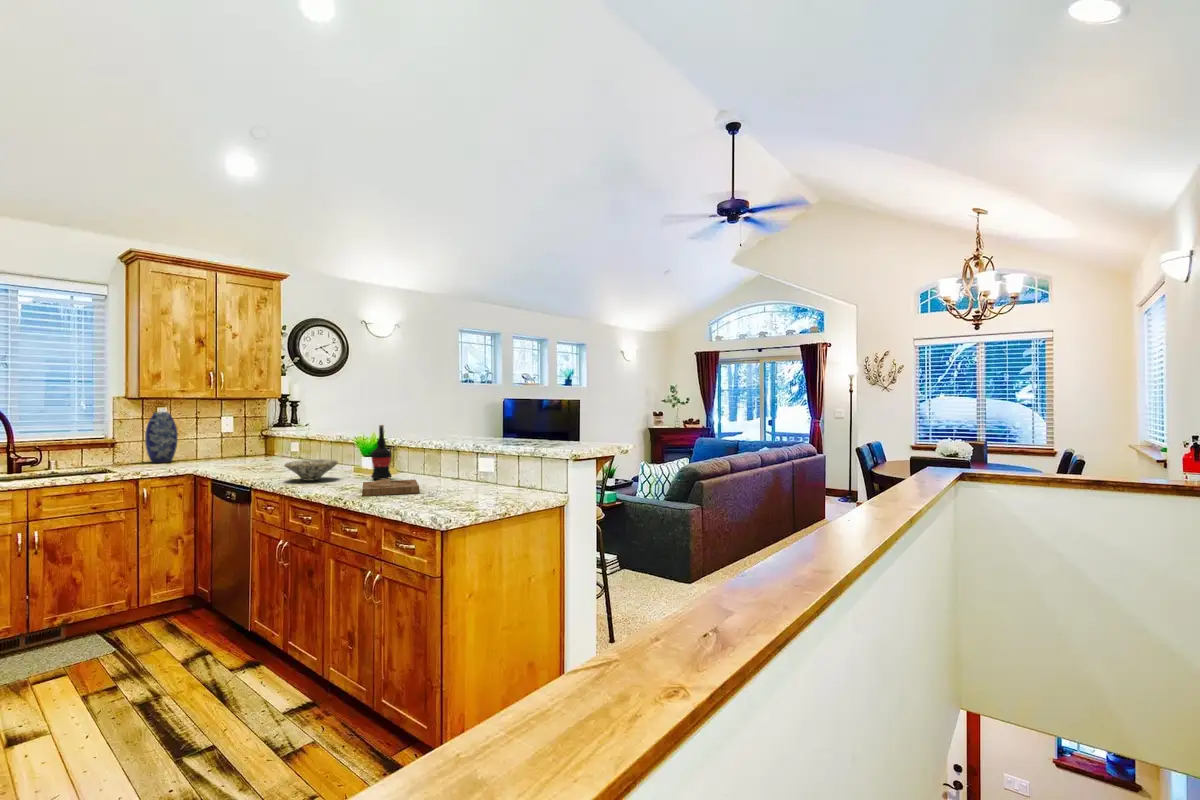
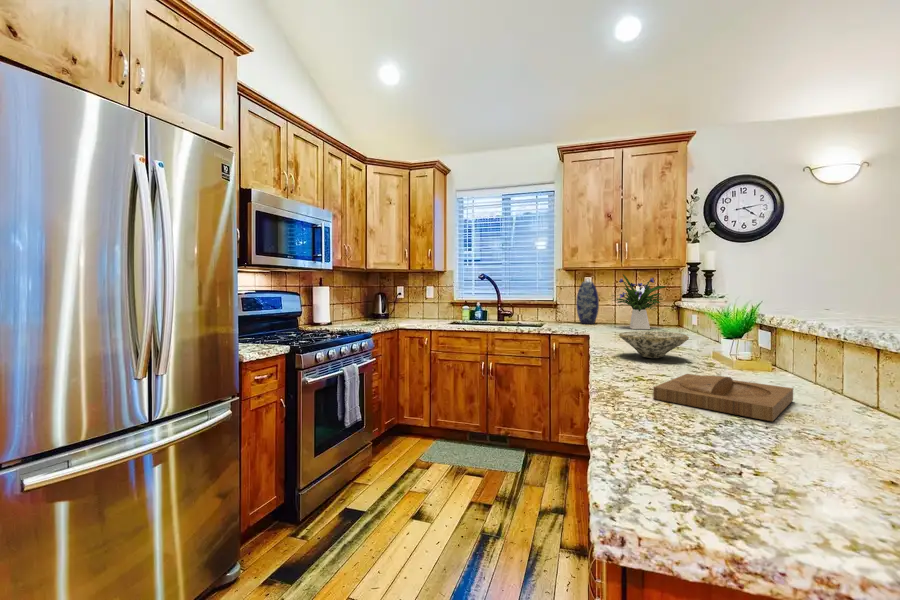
flower arrangement: none [202,405,265,463] -> present [614,274,666,329]
wine bottle: present [371,425,392,479] -> none [732,286,771,375]

